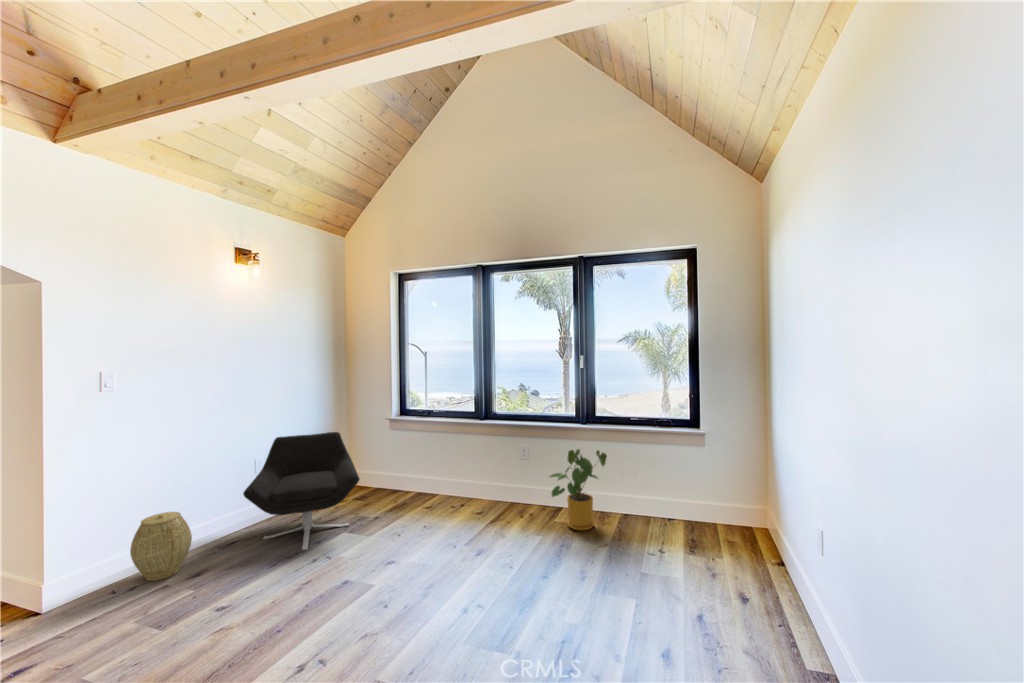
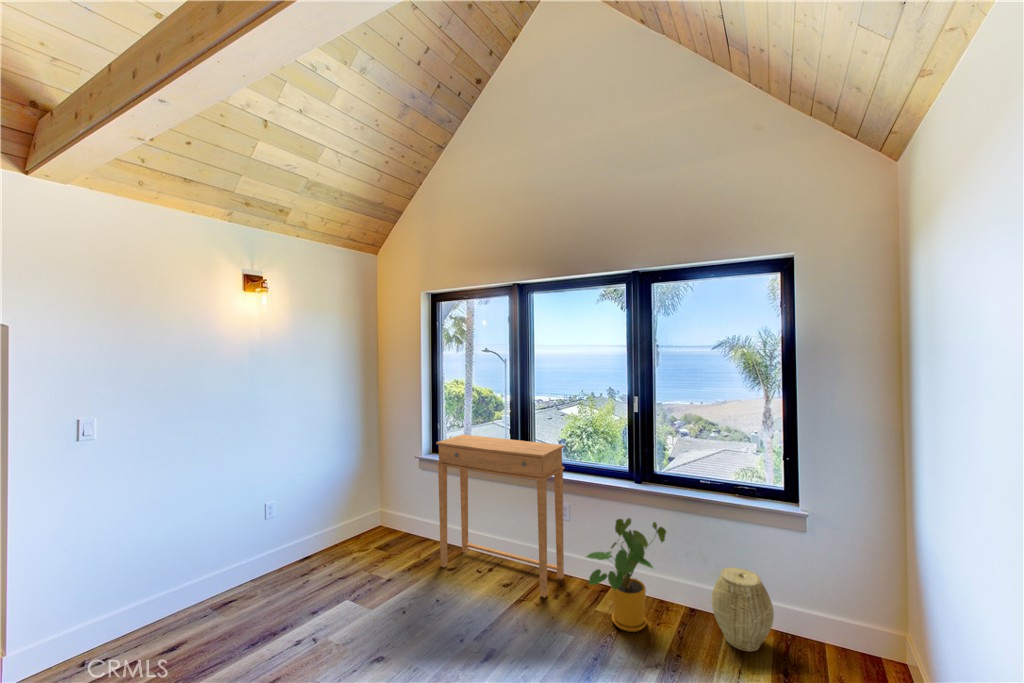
side table: none [414,395,525,518] -> present [436,435,564,598]
lounge chair: present [243,432,360,550] -> none [235,473,369,622]
woven basket: present [130,512,192,581] -> present [711,567,774,651]

